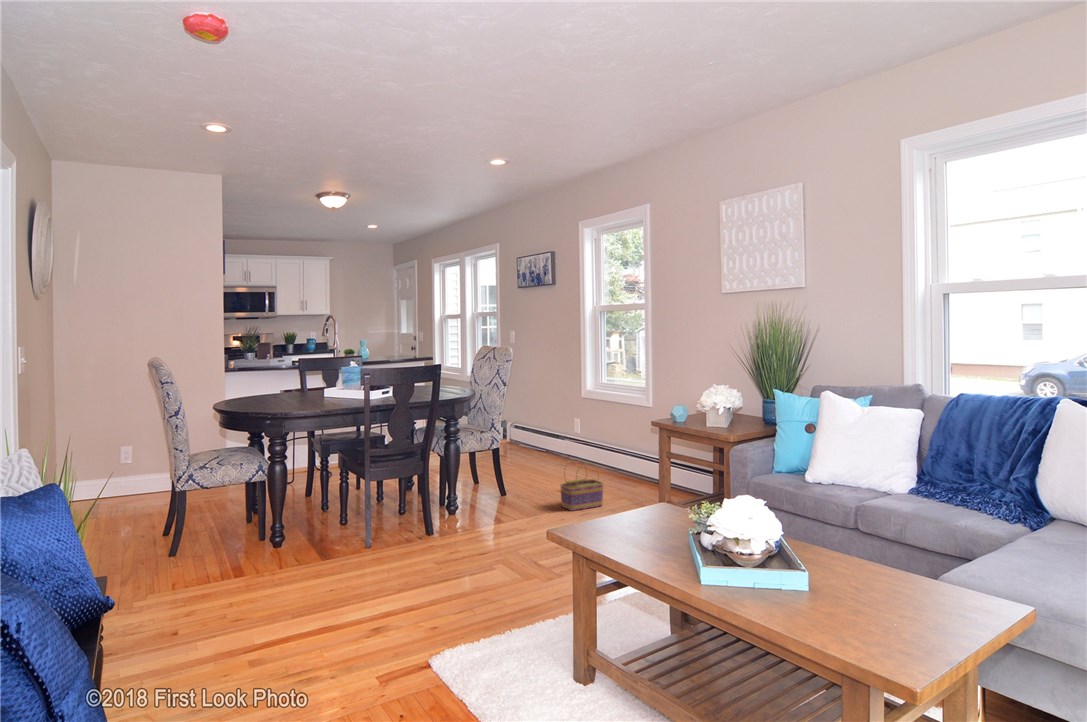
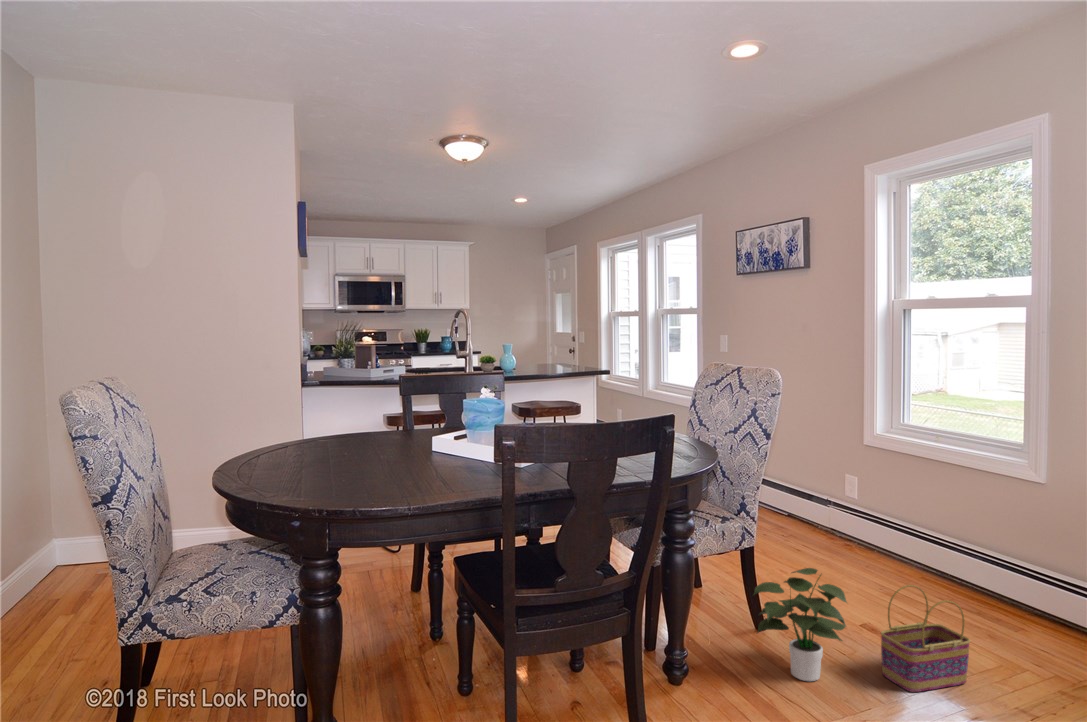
potted plant: none [492,454,544,512] -> present [754,568,847,681]

